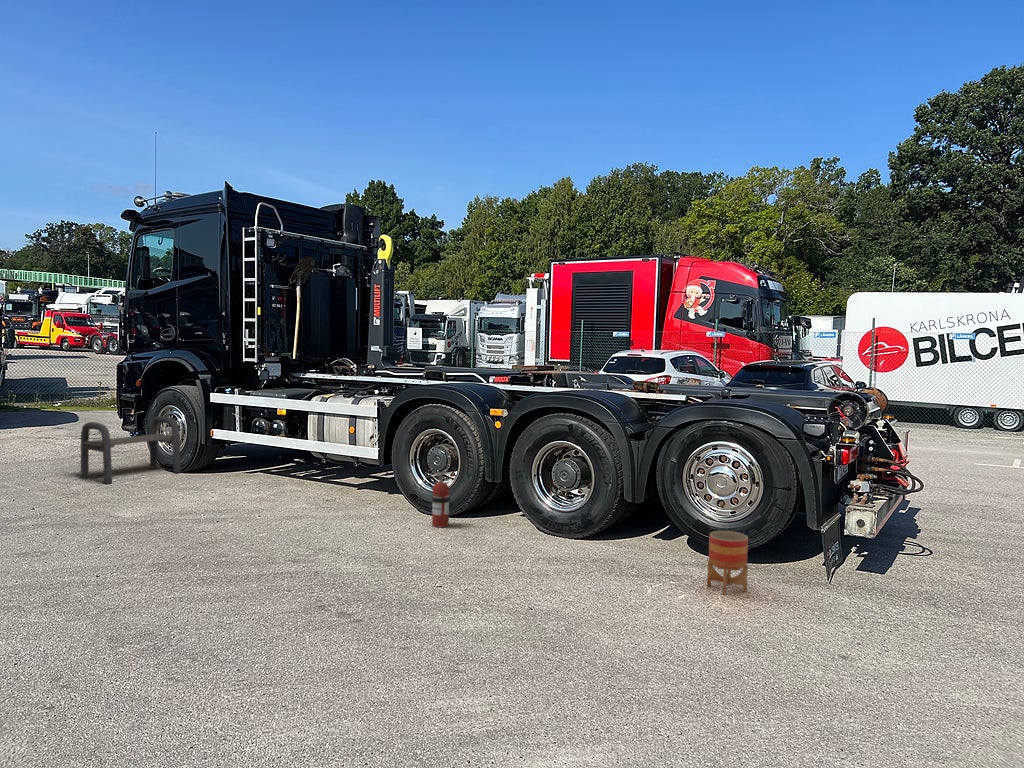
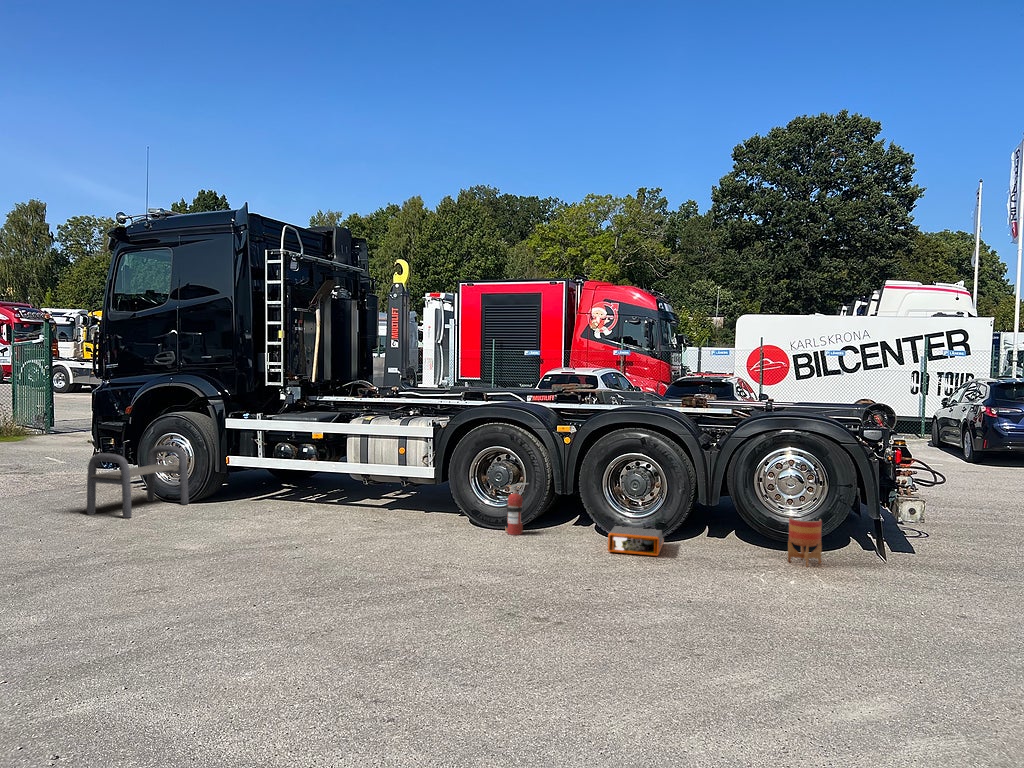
storage box: none [509,523,586,565] -> present [608,526,664,556]

